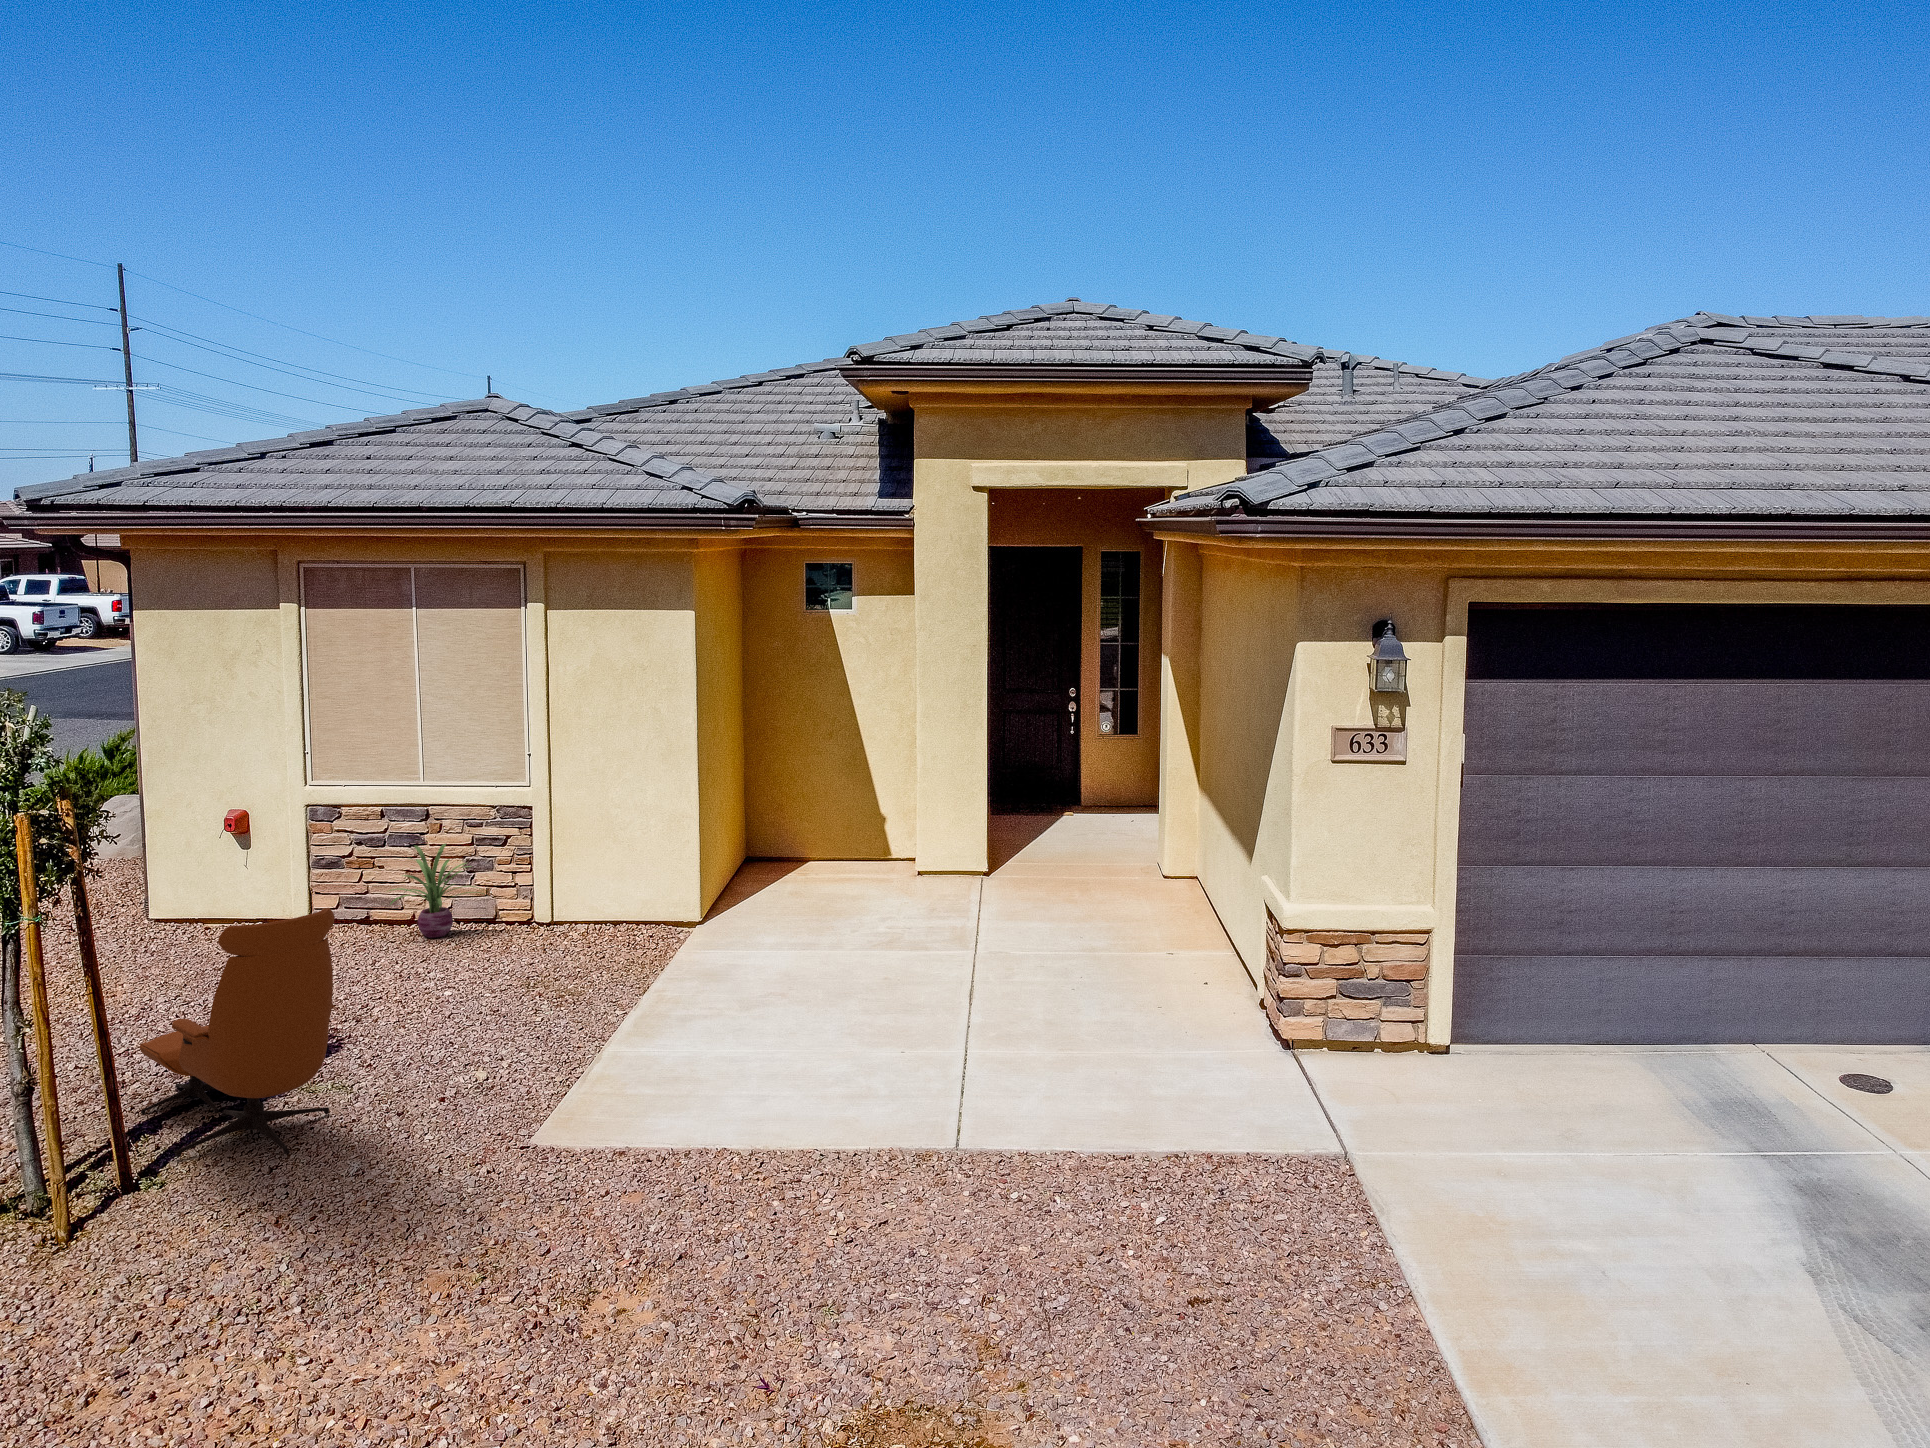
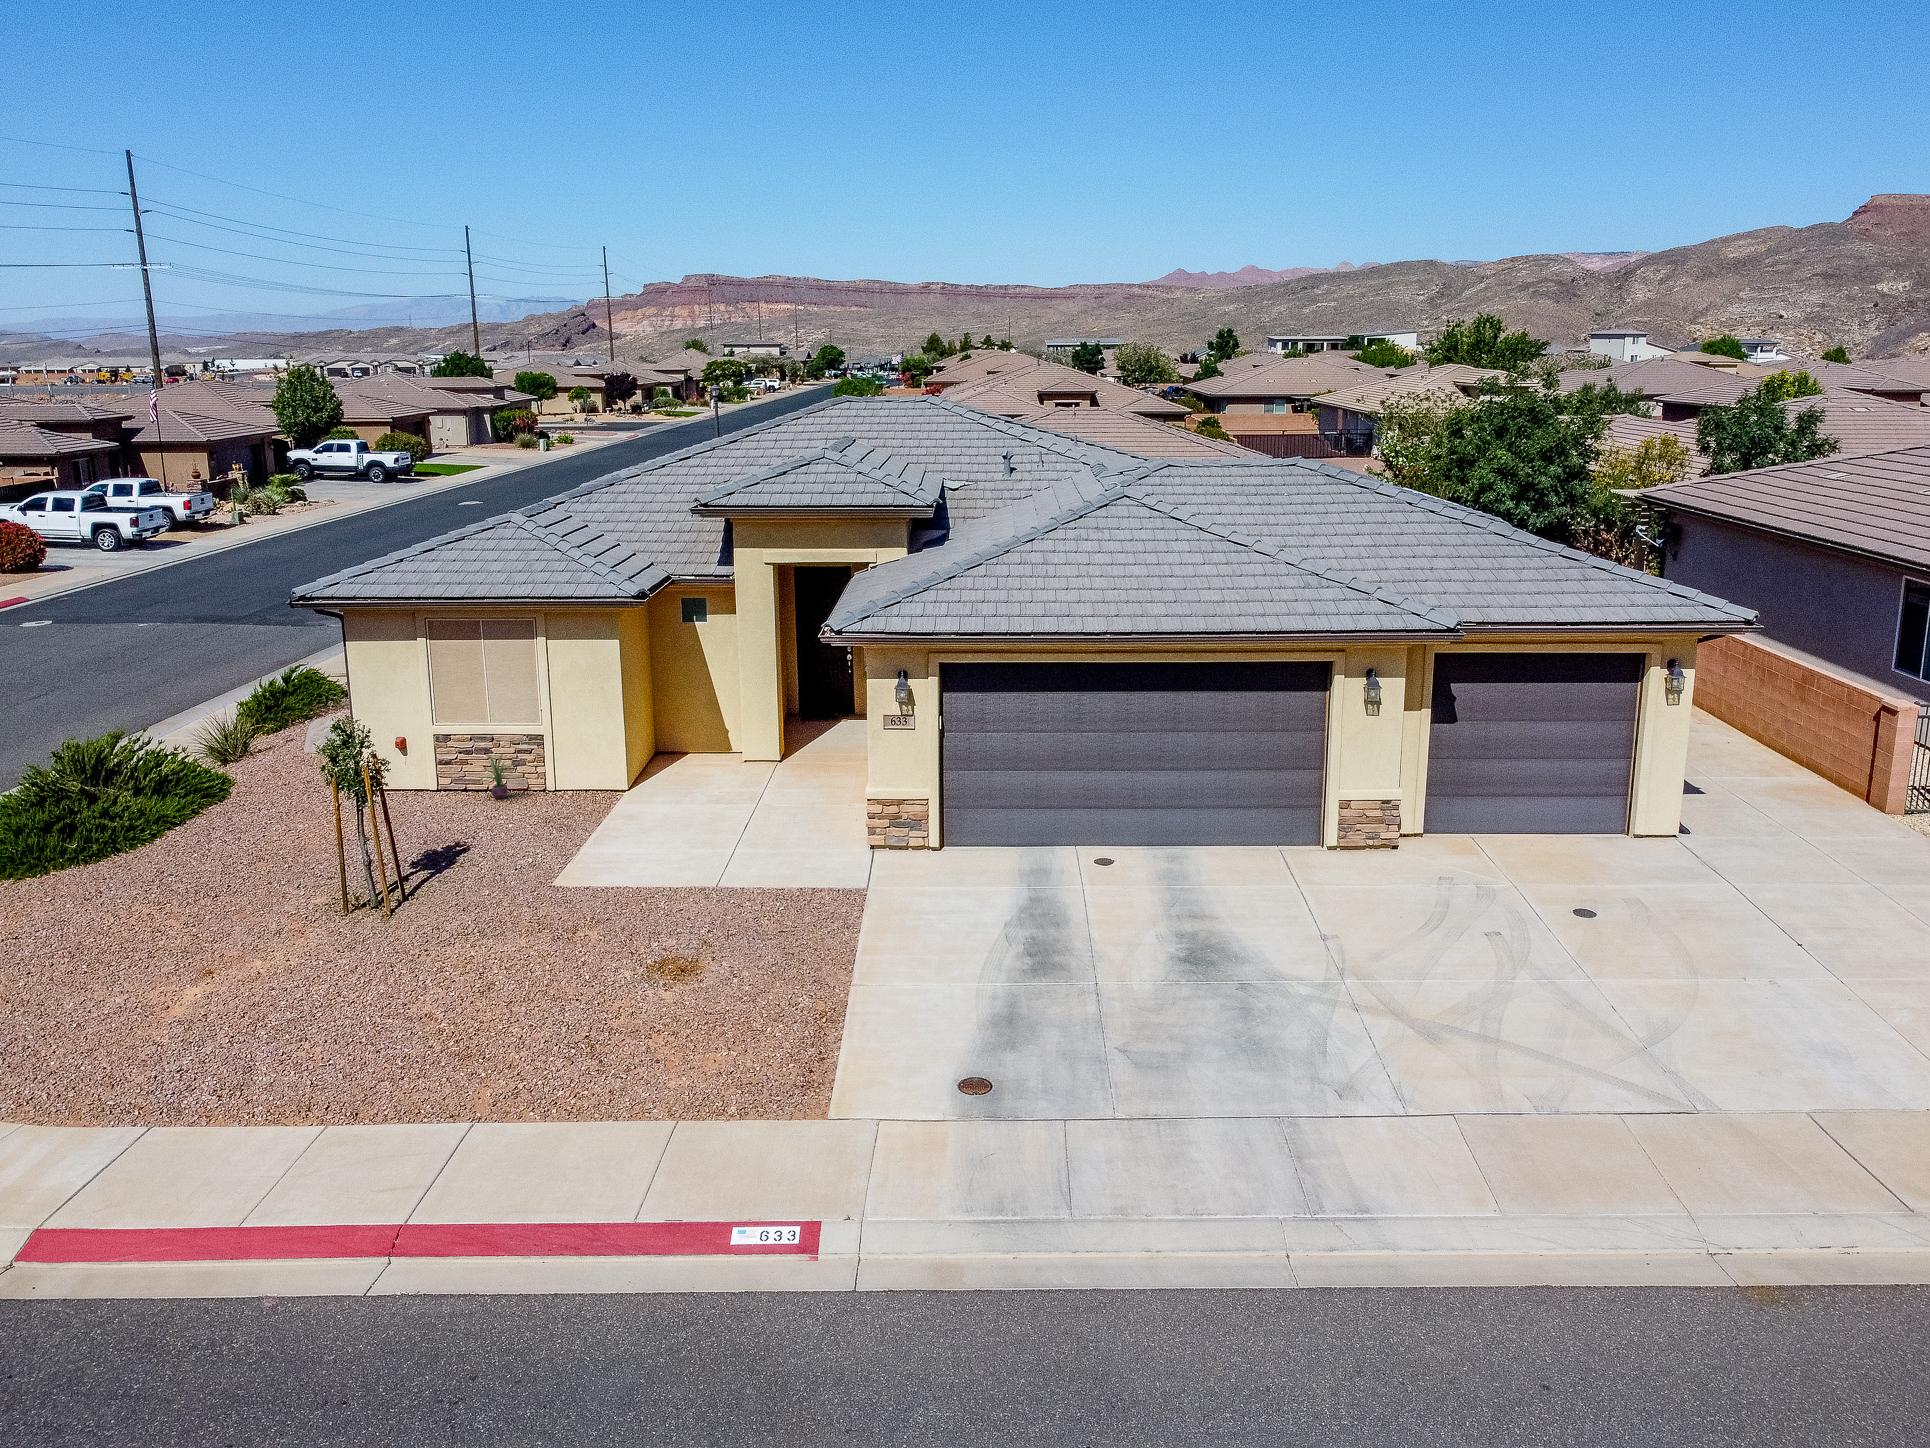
lounge chair: present [140,908,335,1157] -> none [400,799,477,890]

